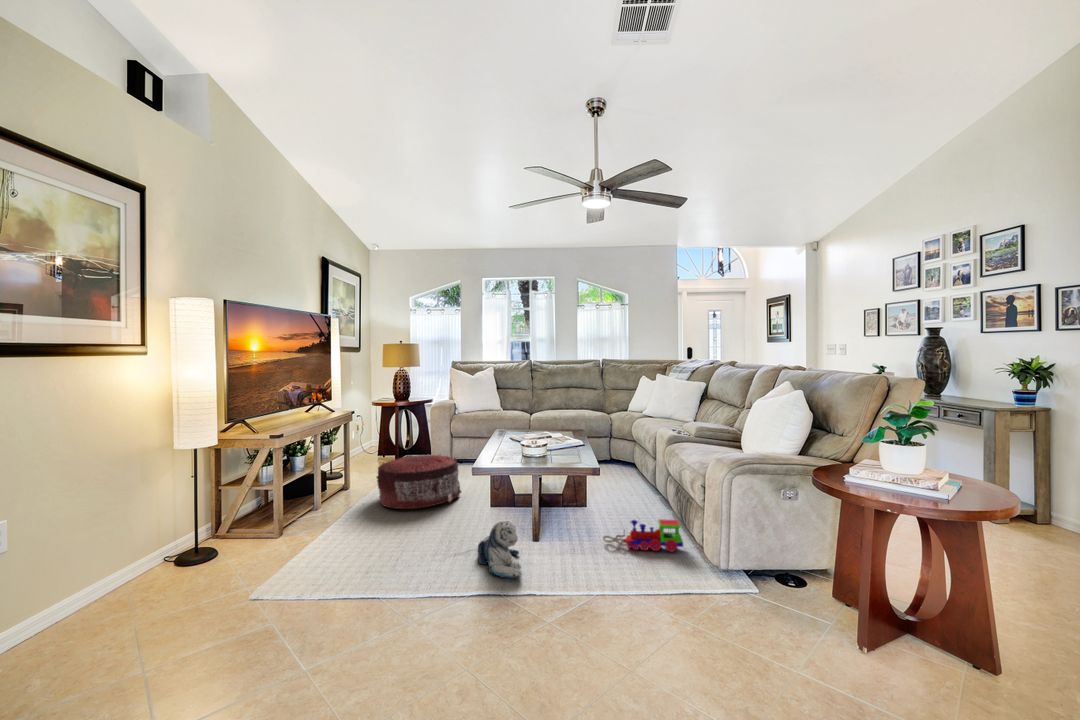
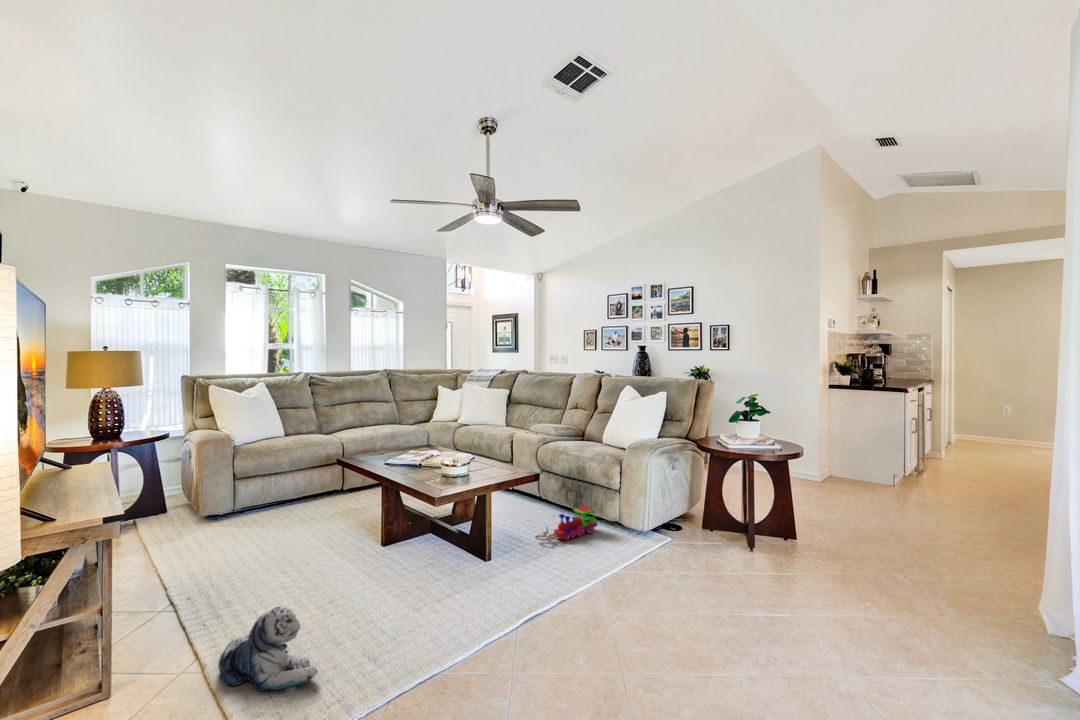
pouf: present [377,455,461,509] -> none [198,500,326,589]
plush toy: present [478,521,522,579] -> present [218,607,318,691]

